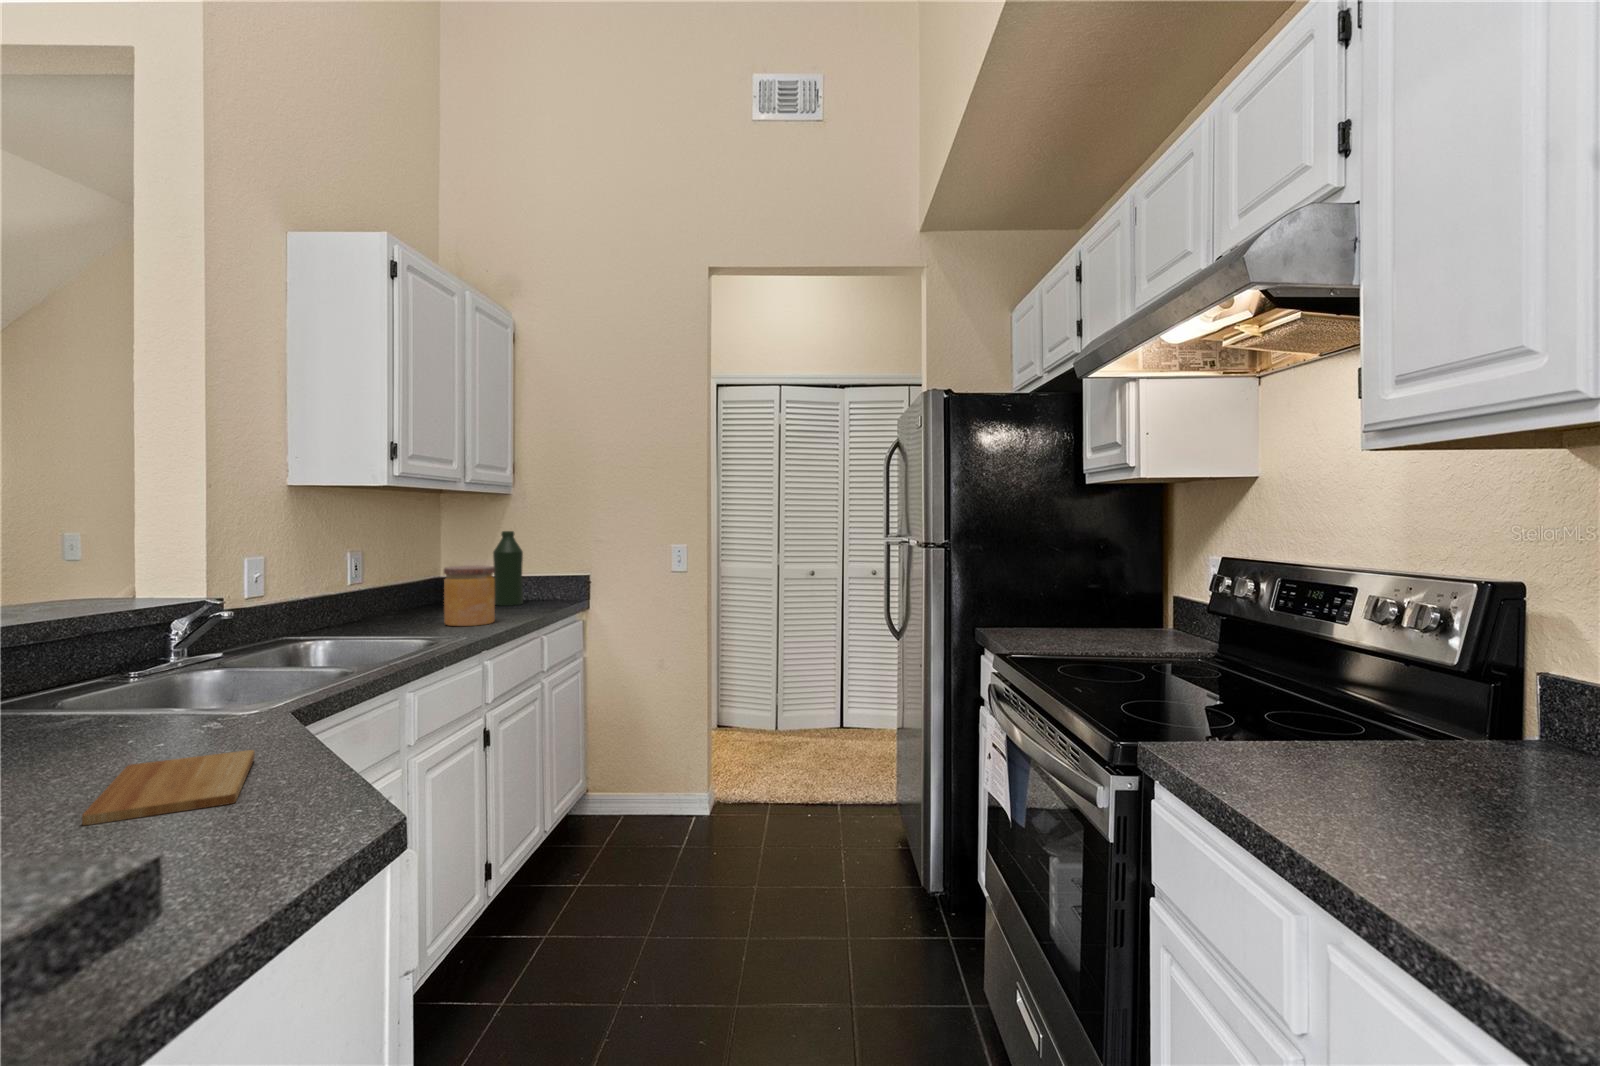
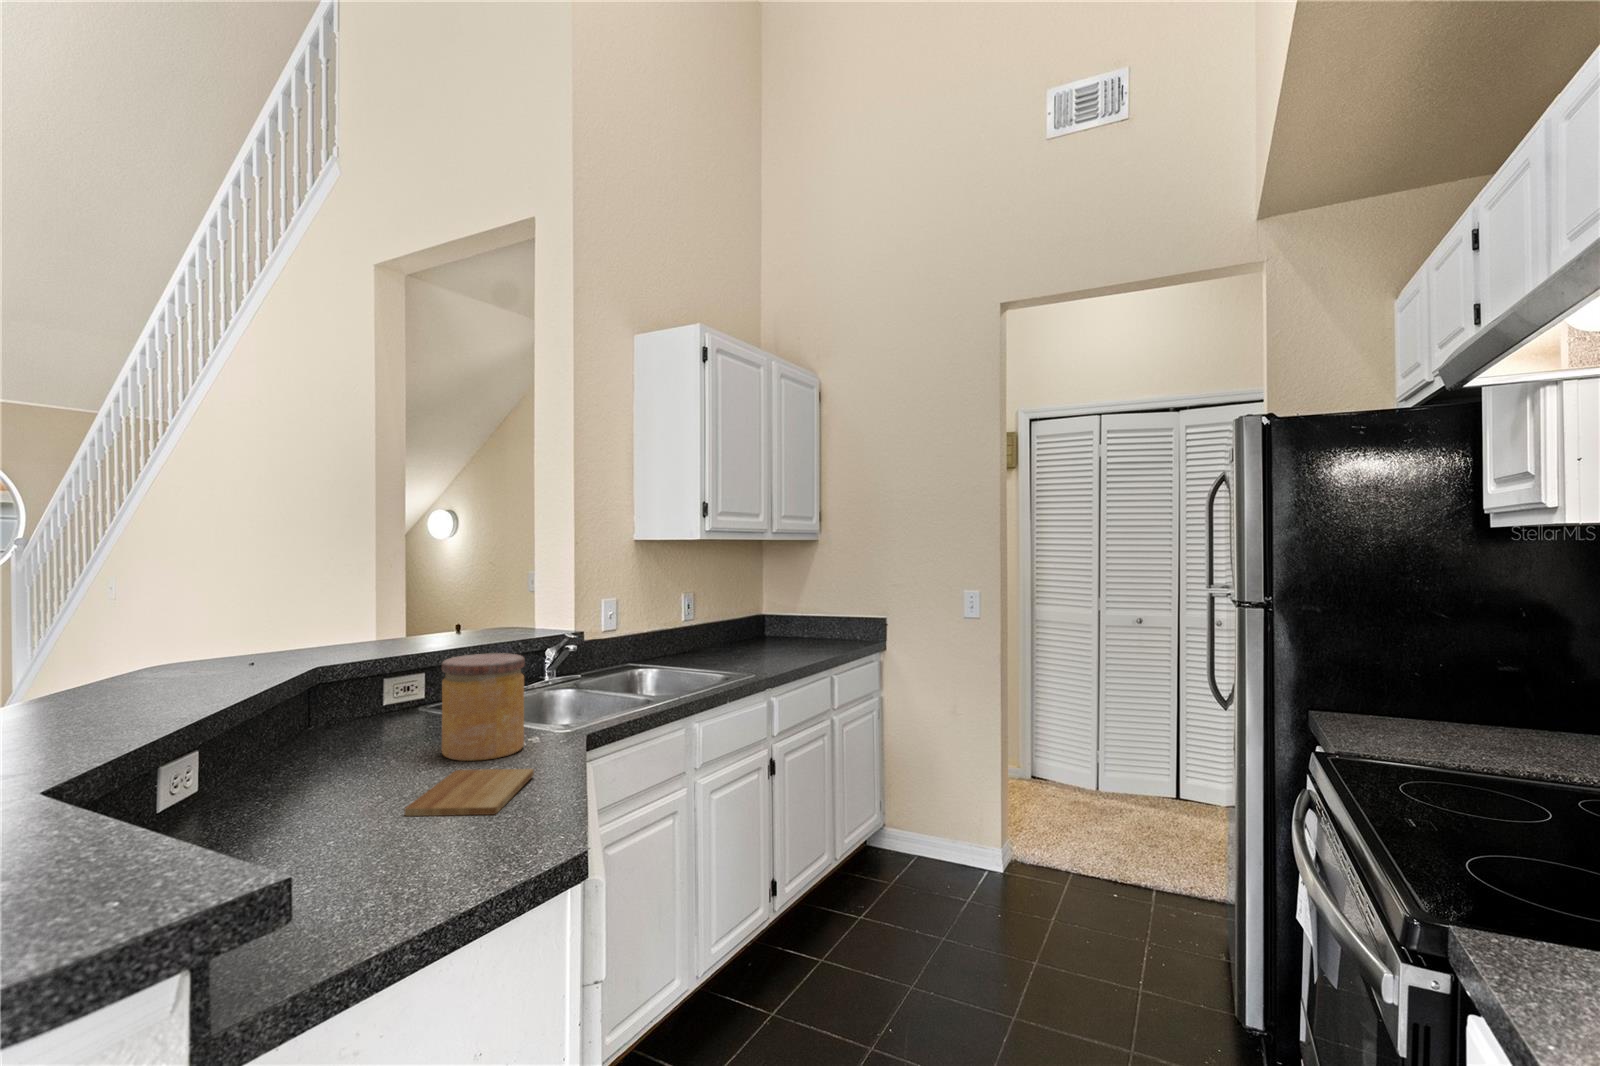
bottle: present [493,531,523,606] -> none [805,574,831,643]
jar: present [444,565,495,626] -> present [442,653,525,761]

